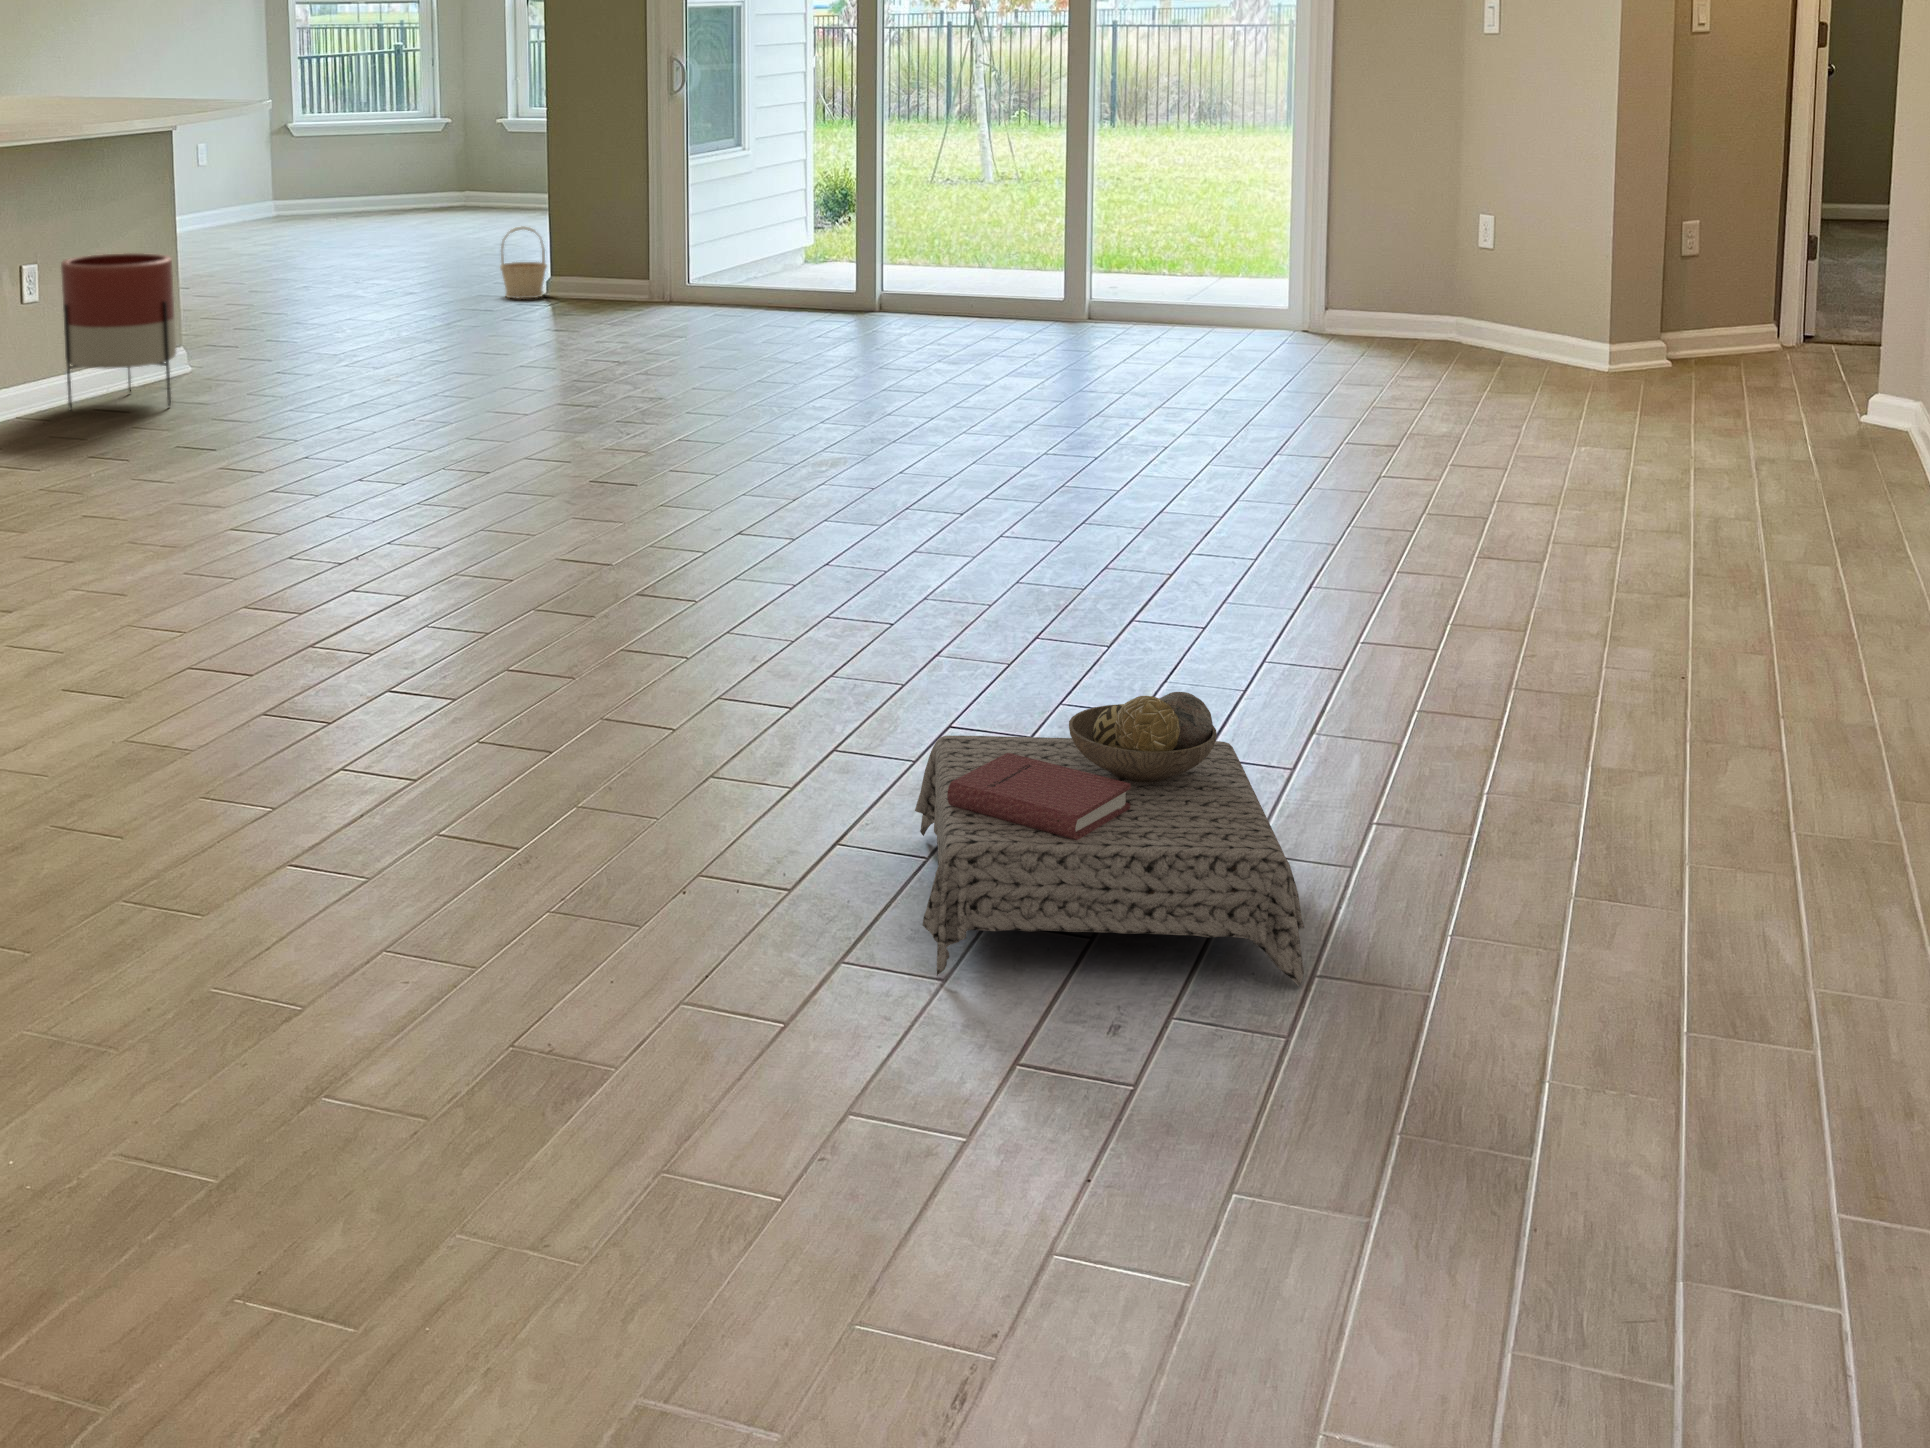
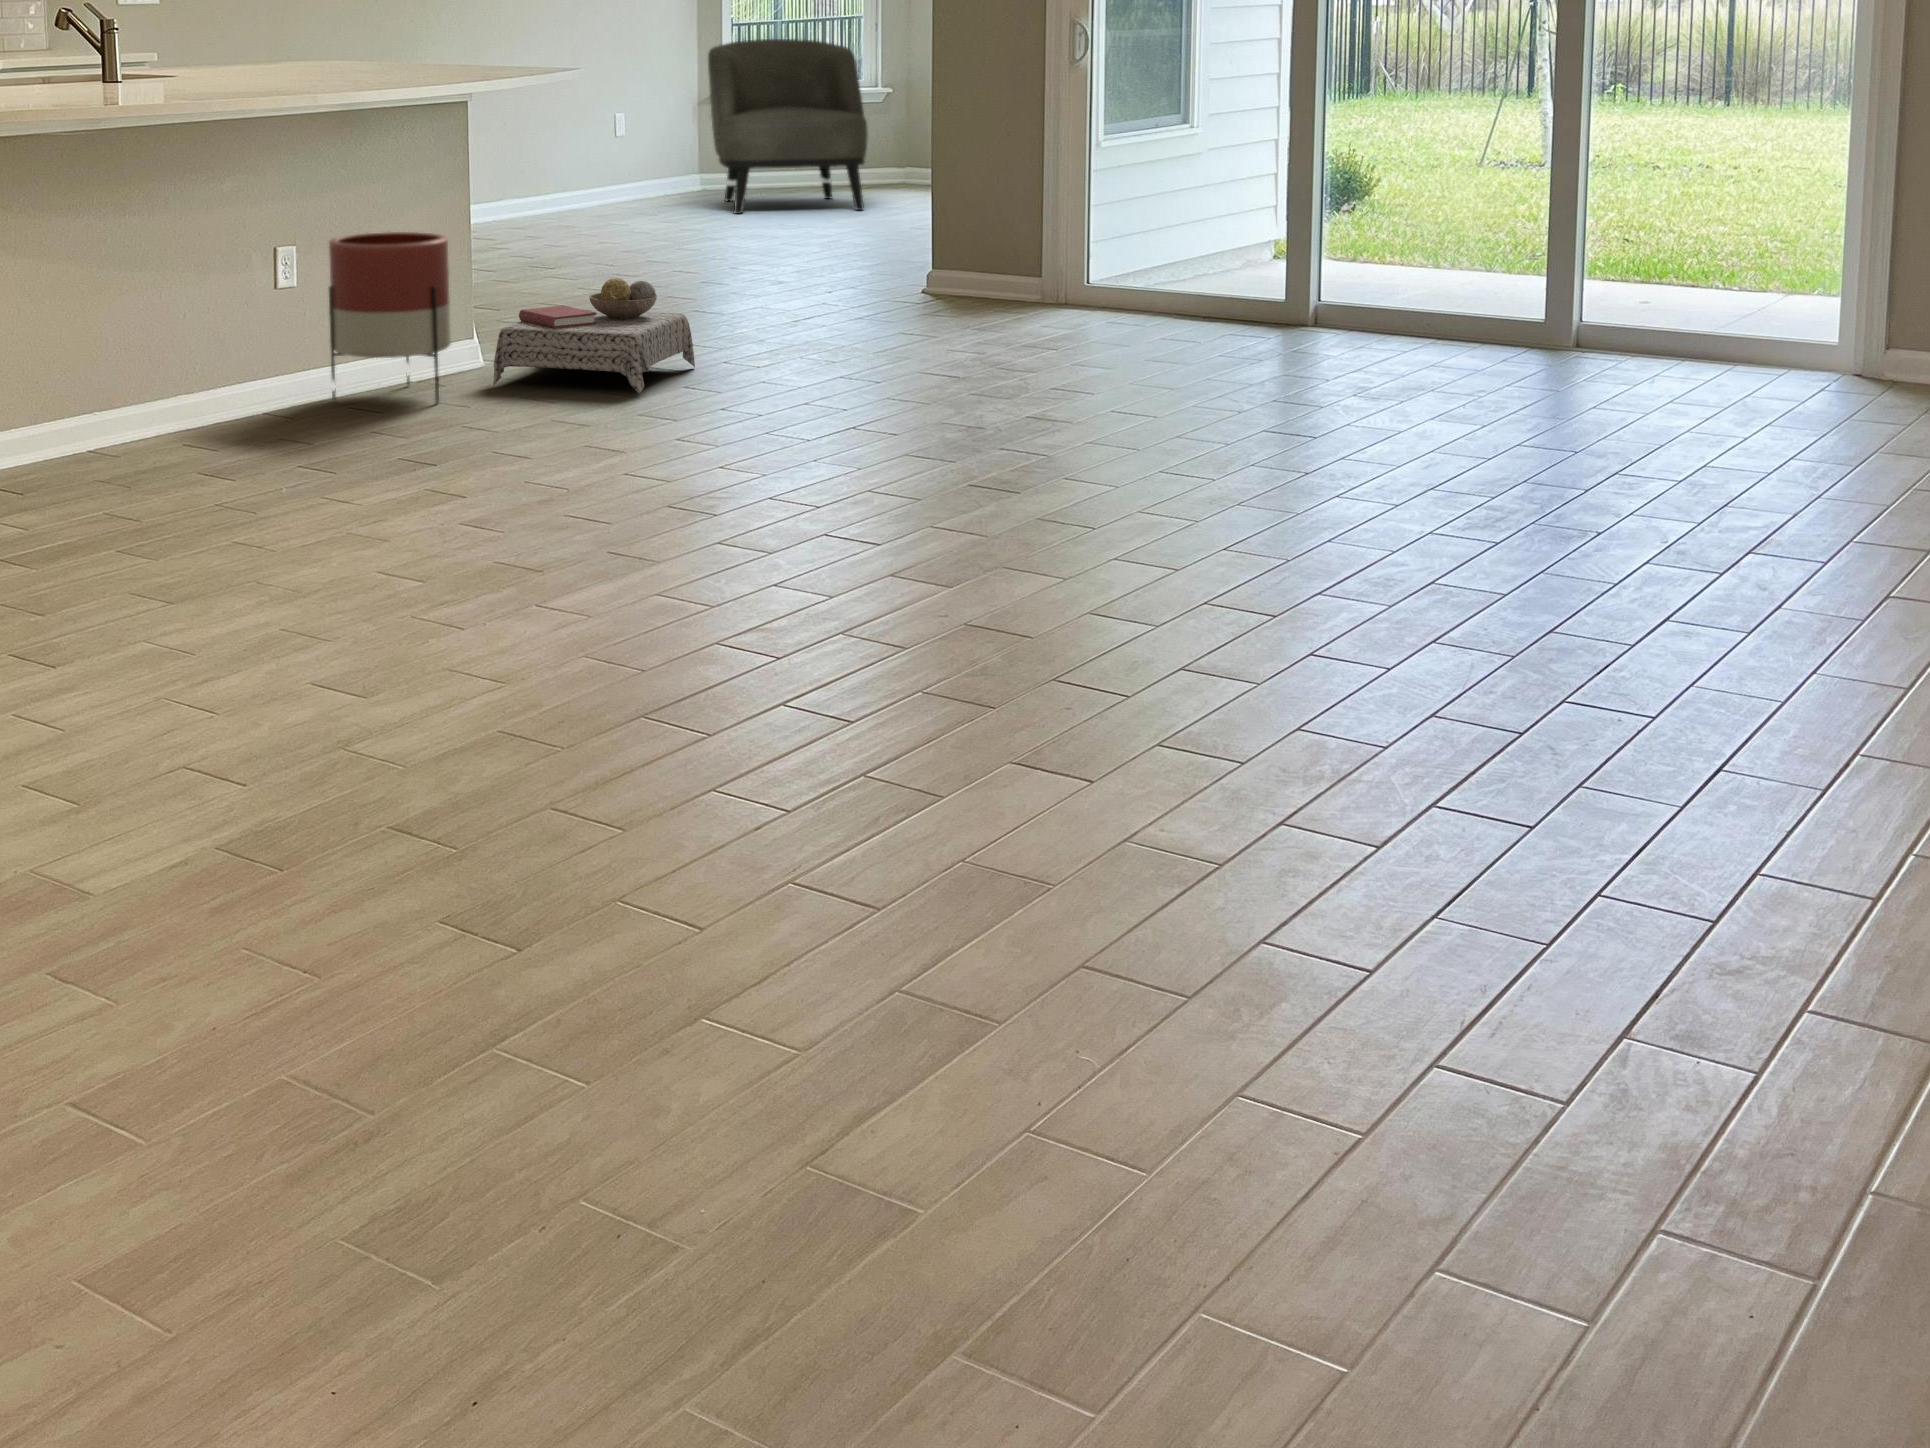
armchair: none [283,71,434,231] -> present [708,39,868,214]
basket: present [500,226,547,299] -> none [881,214,936,296]
ottoman: present [915,692,1304,986] -> present [494,278,695,393]

